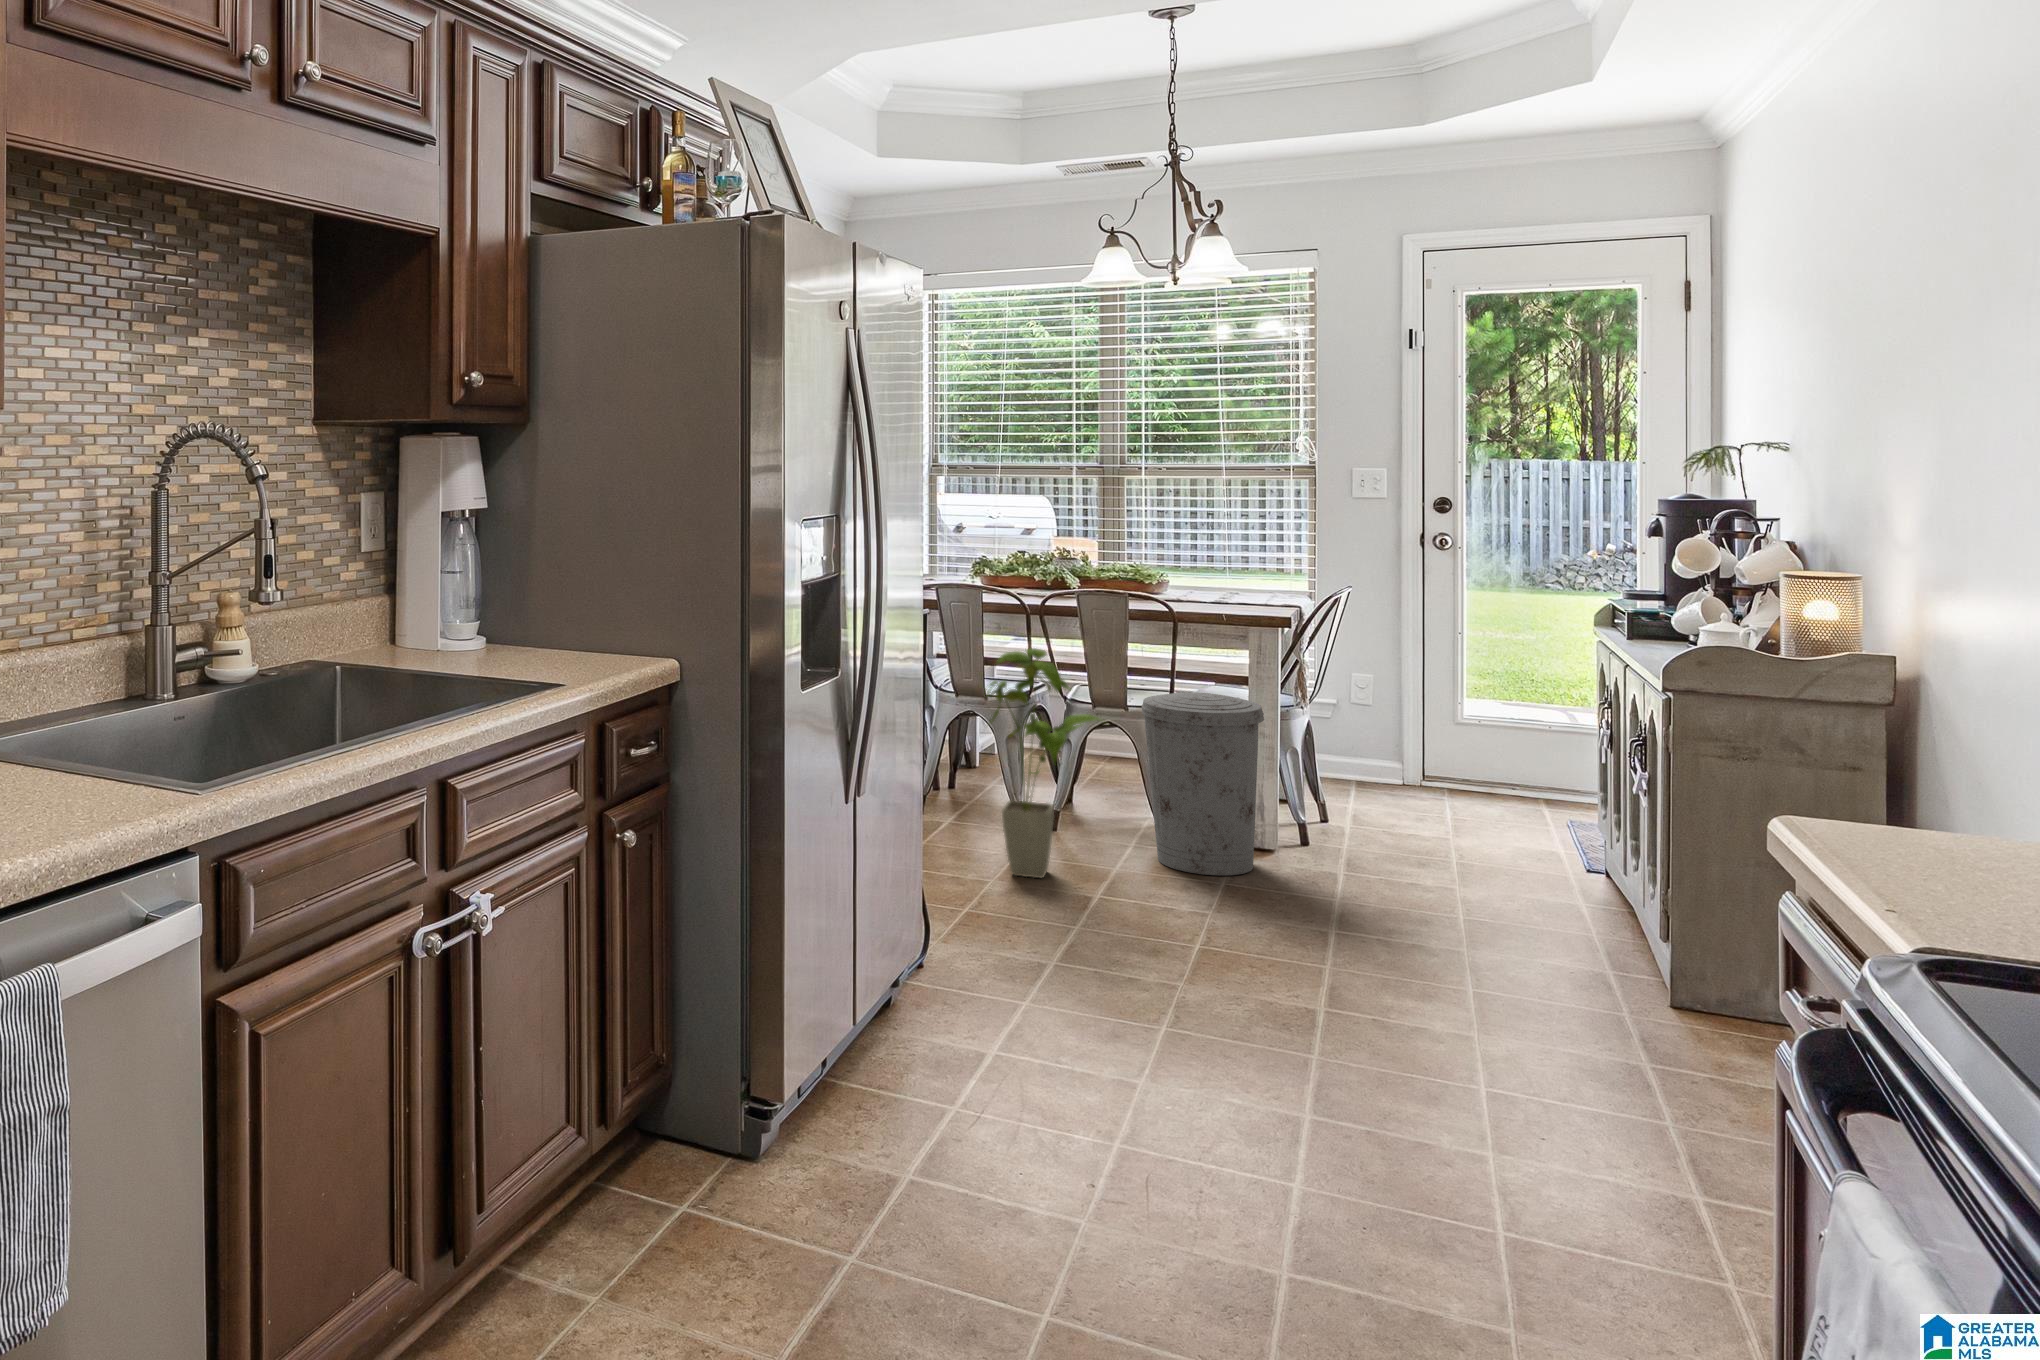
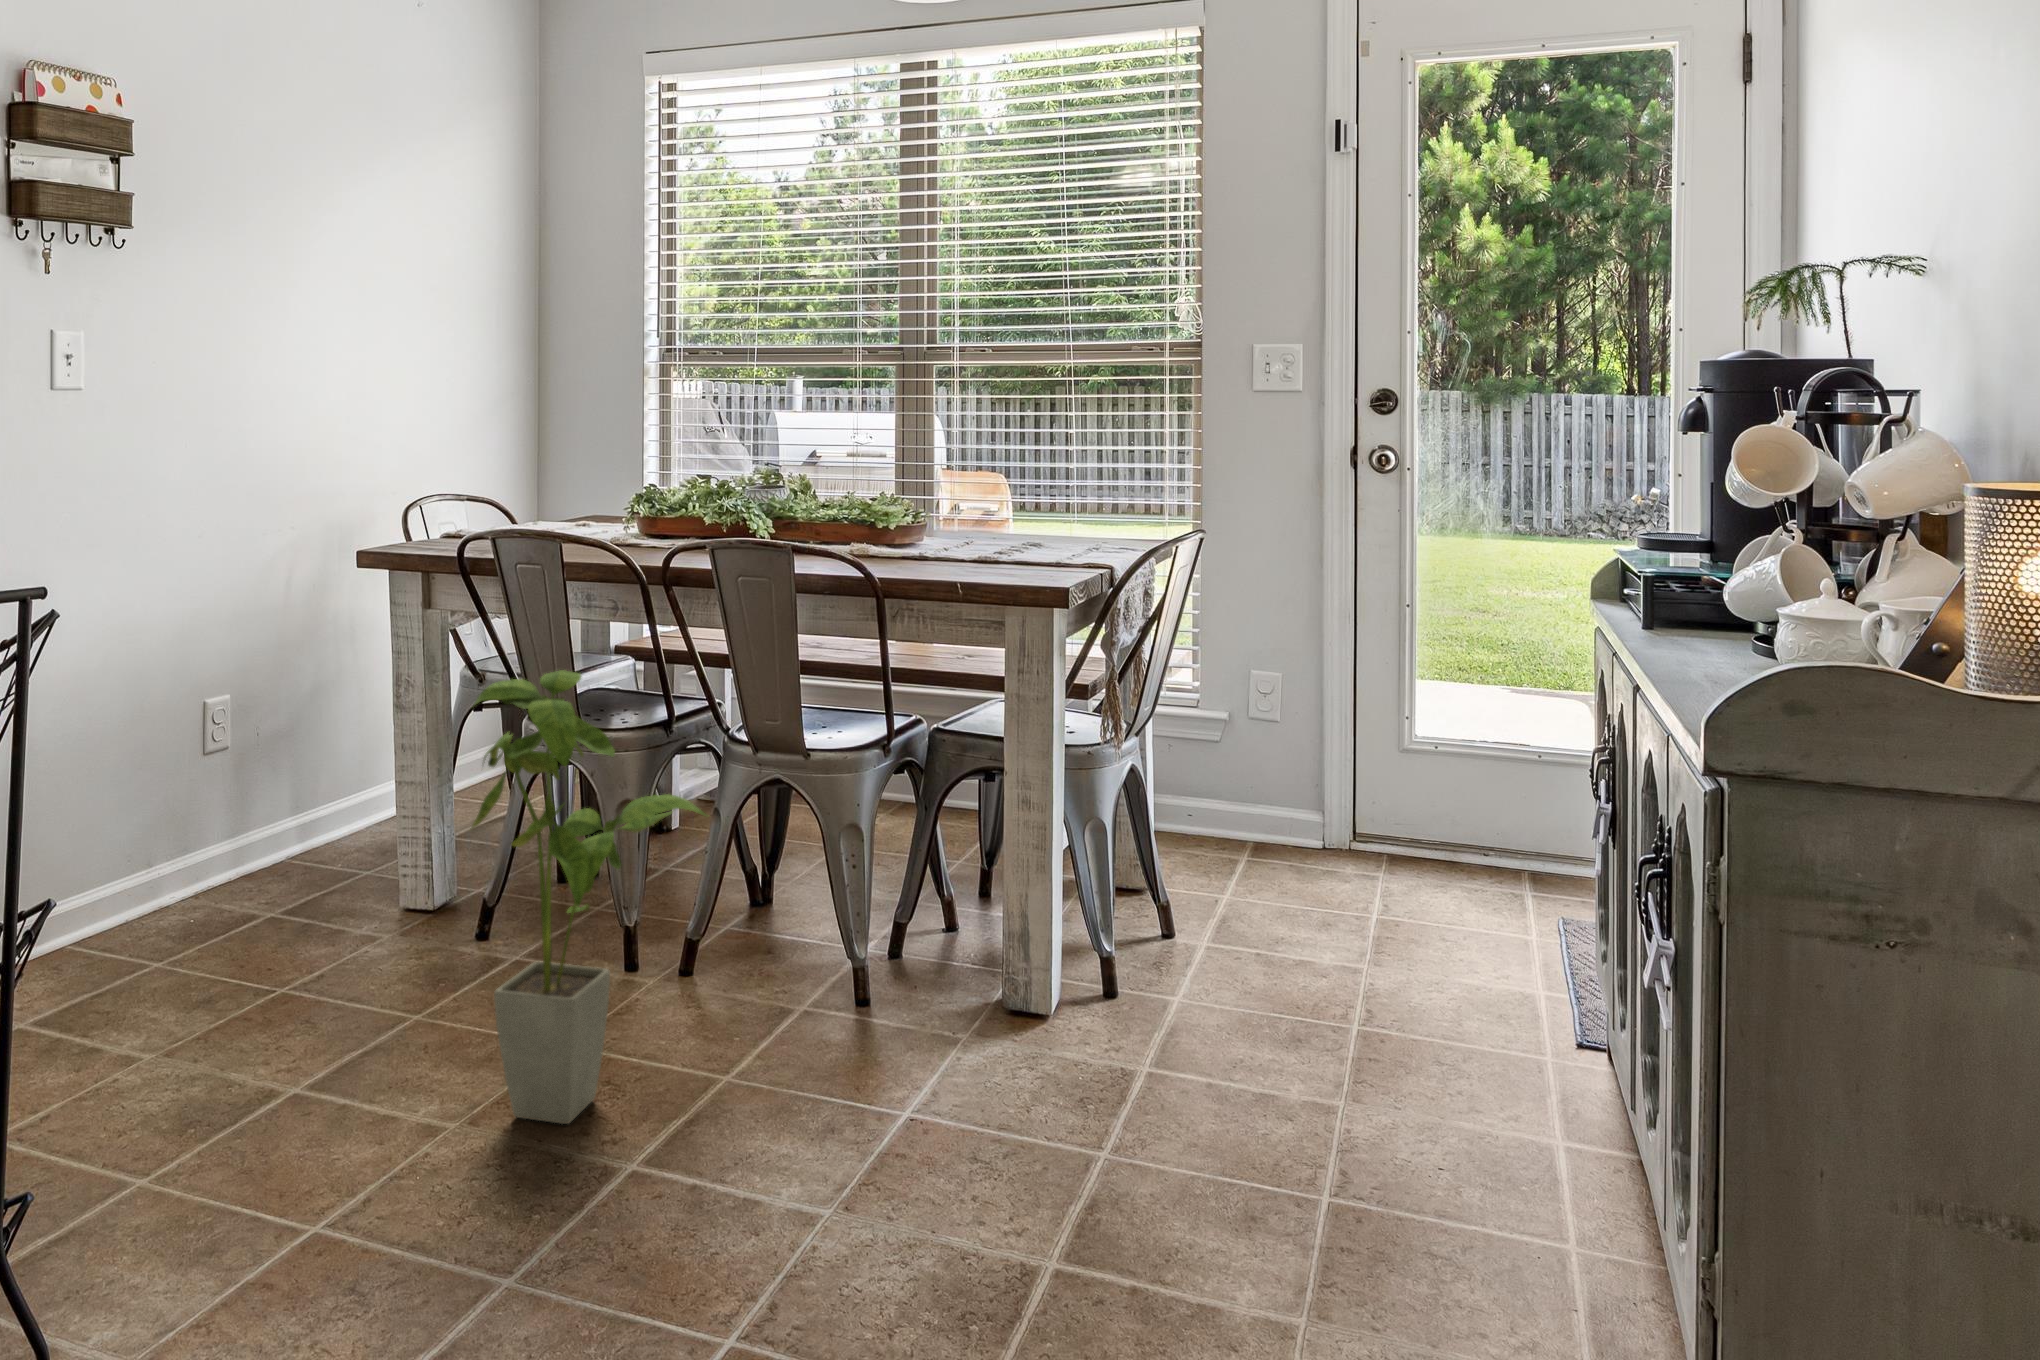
trash can: present [1142,692,1264,875] -> none [800,738,1012,1094]

